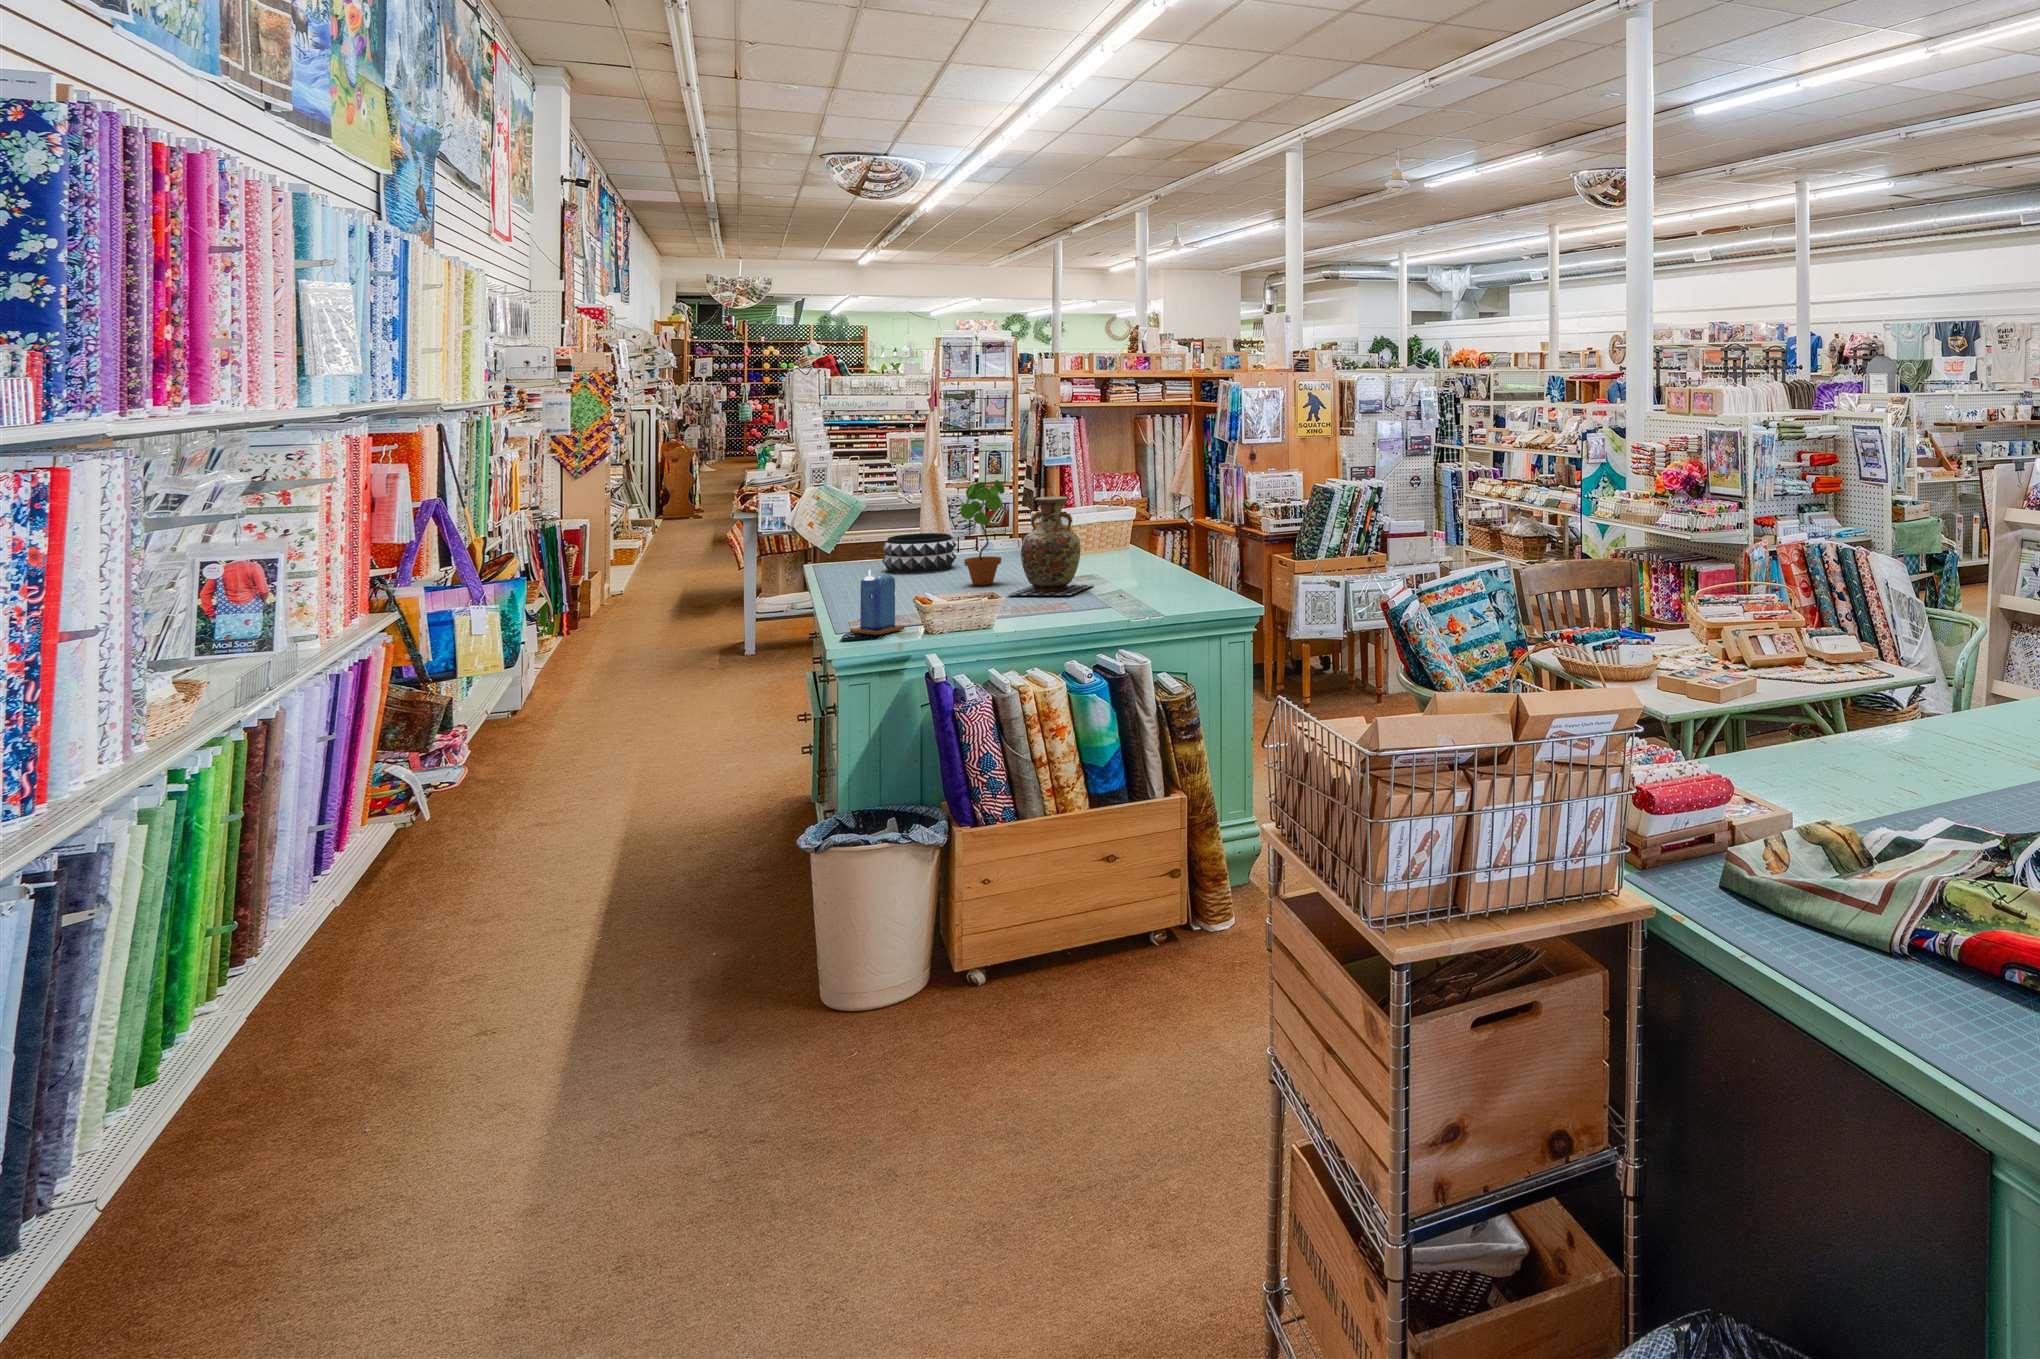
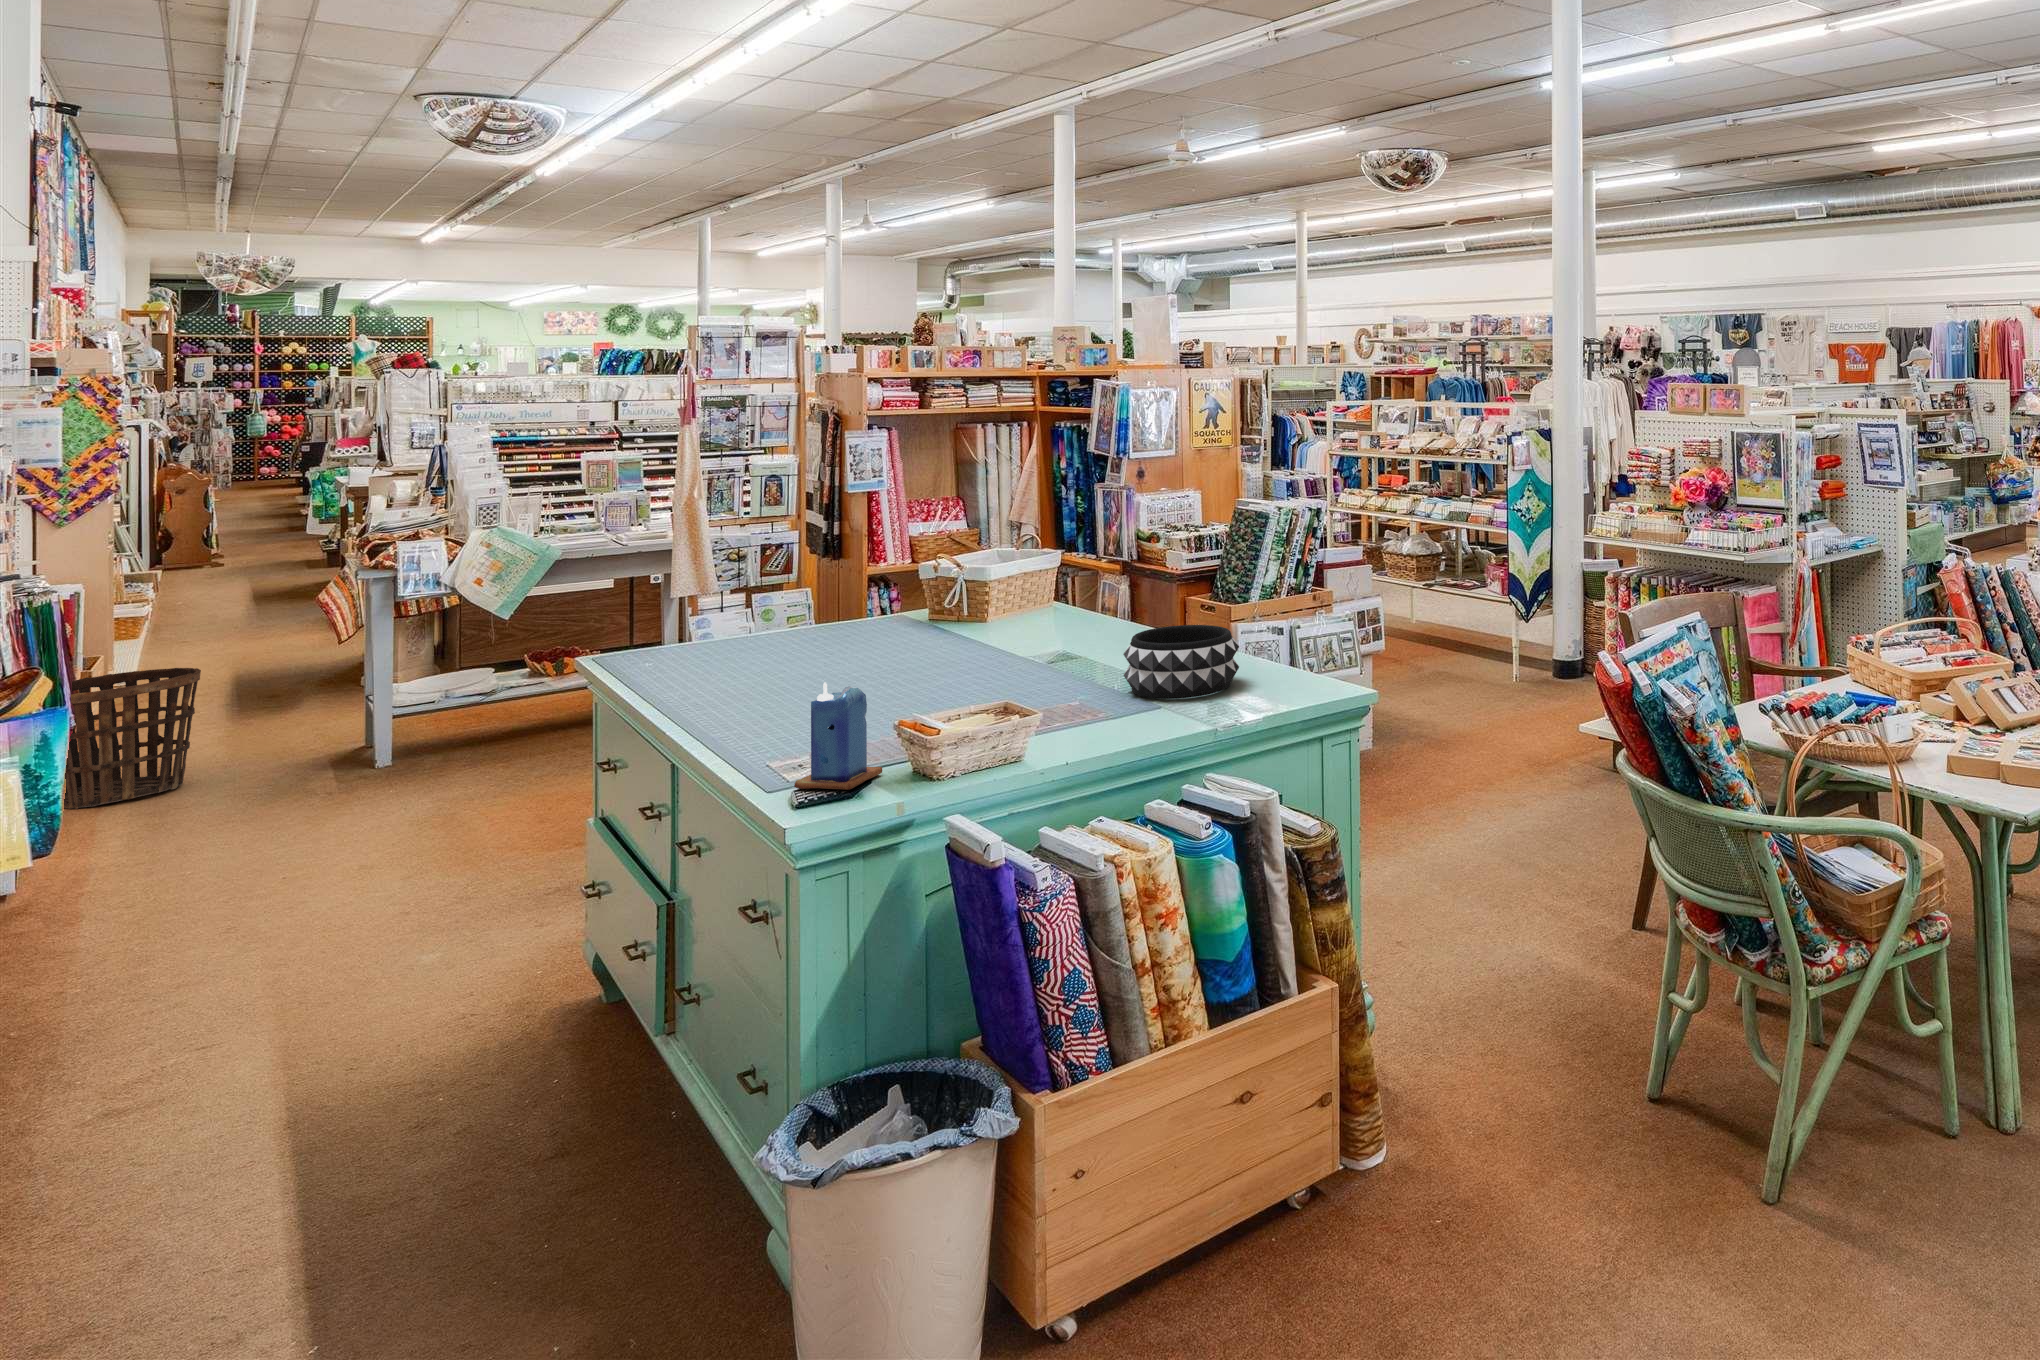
potted plant: present [961,480,1005,585] -> none [874,522,935,677]
vase: present [1008,497,1093,596] -> none [972,544,1084,694]
decorative bowl: present [882,533,956,573] -> present [1123,625,1239,699]
basket: none [552,578,649,669] -> present [64,668,201,809]

